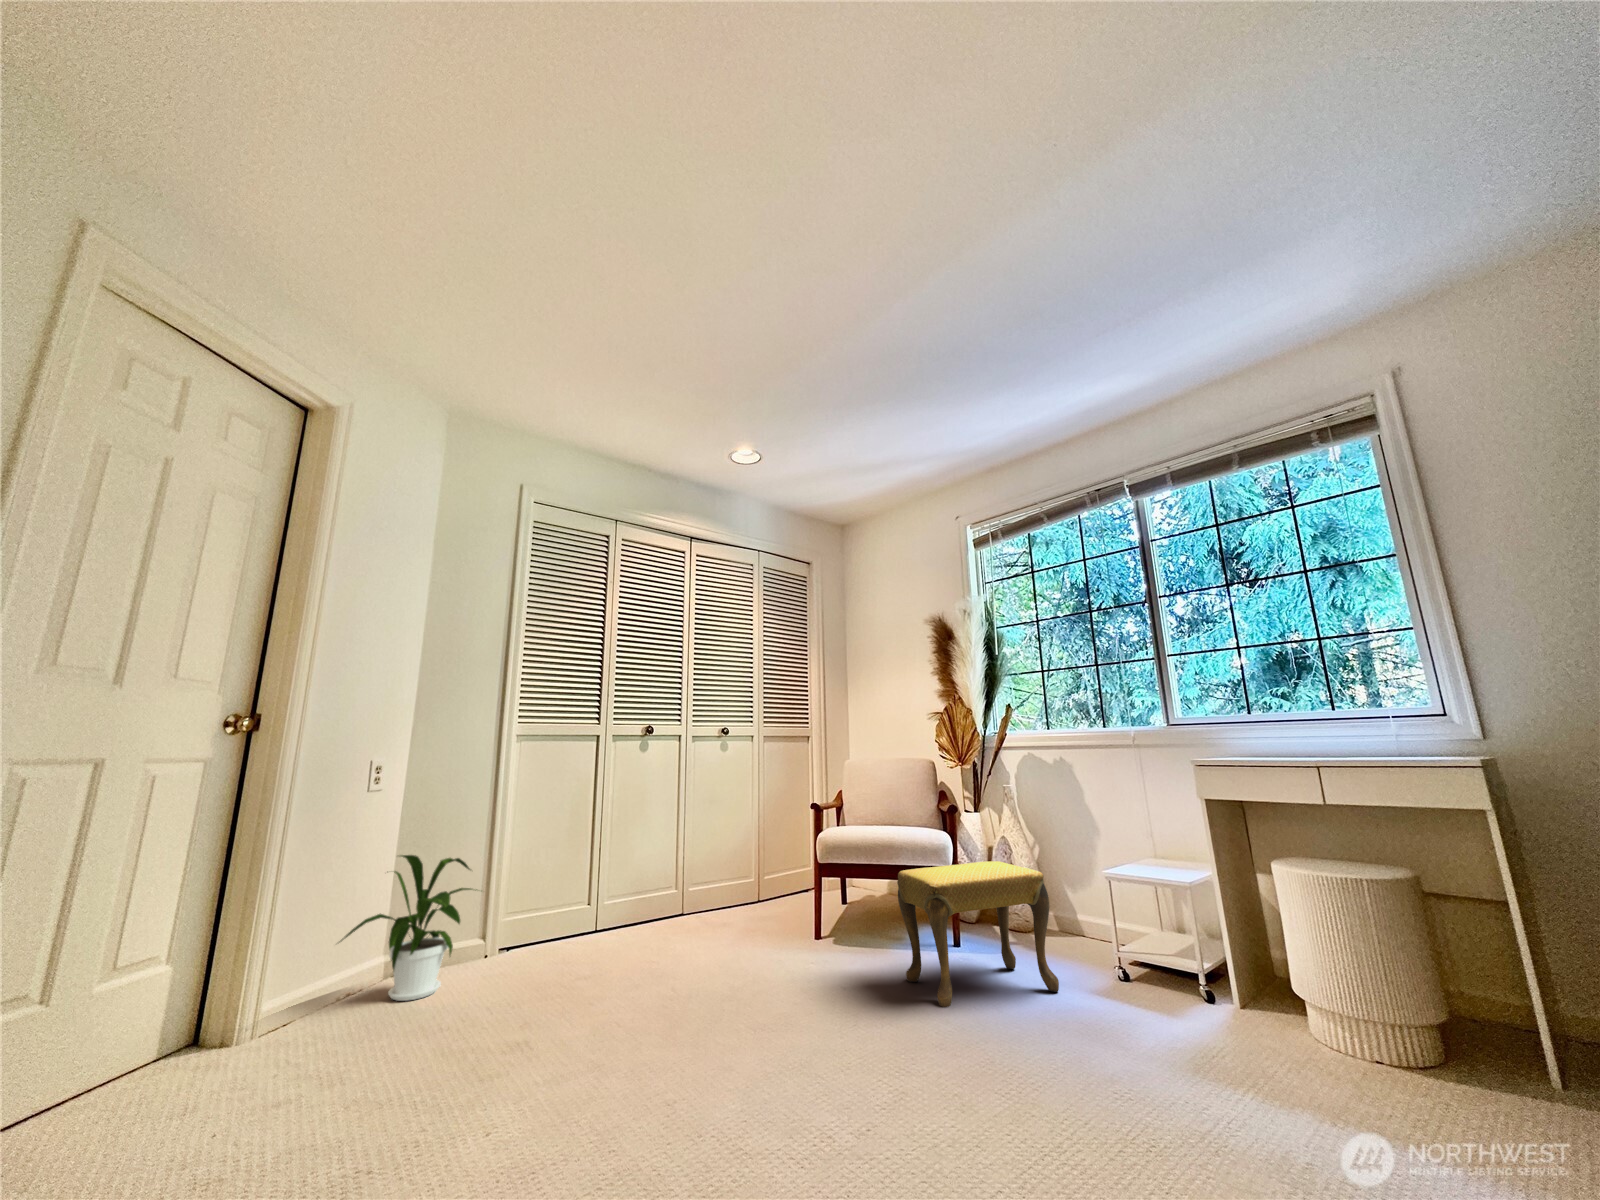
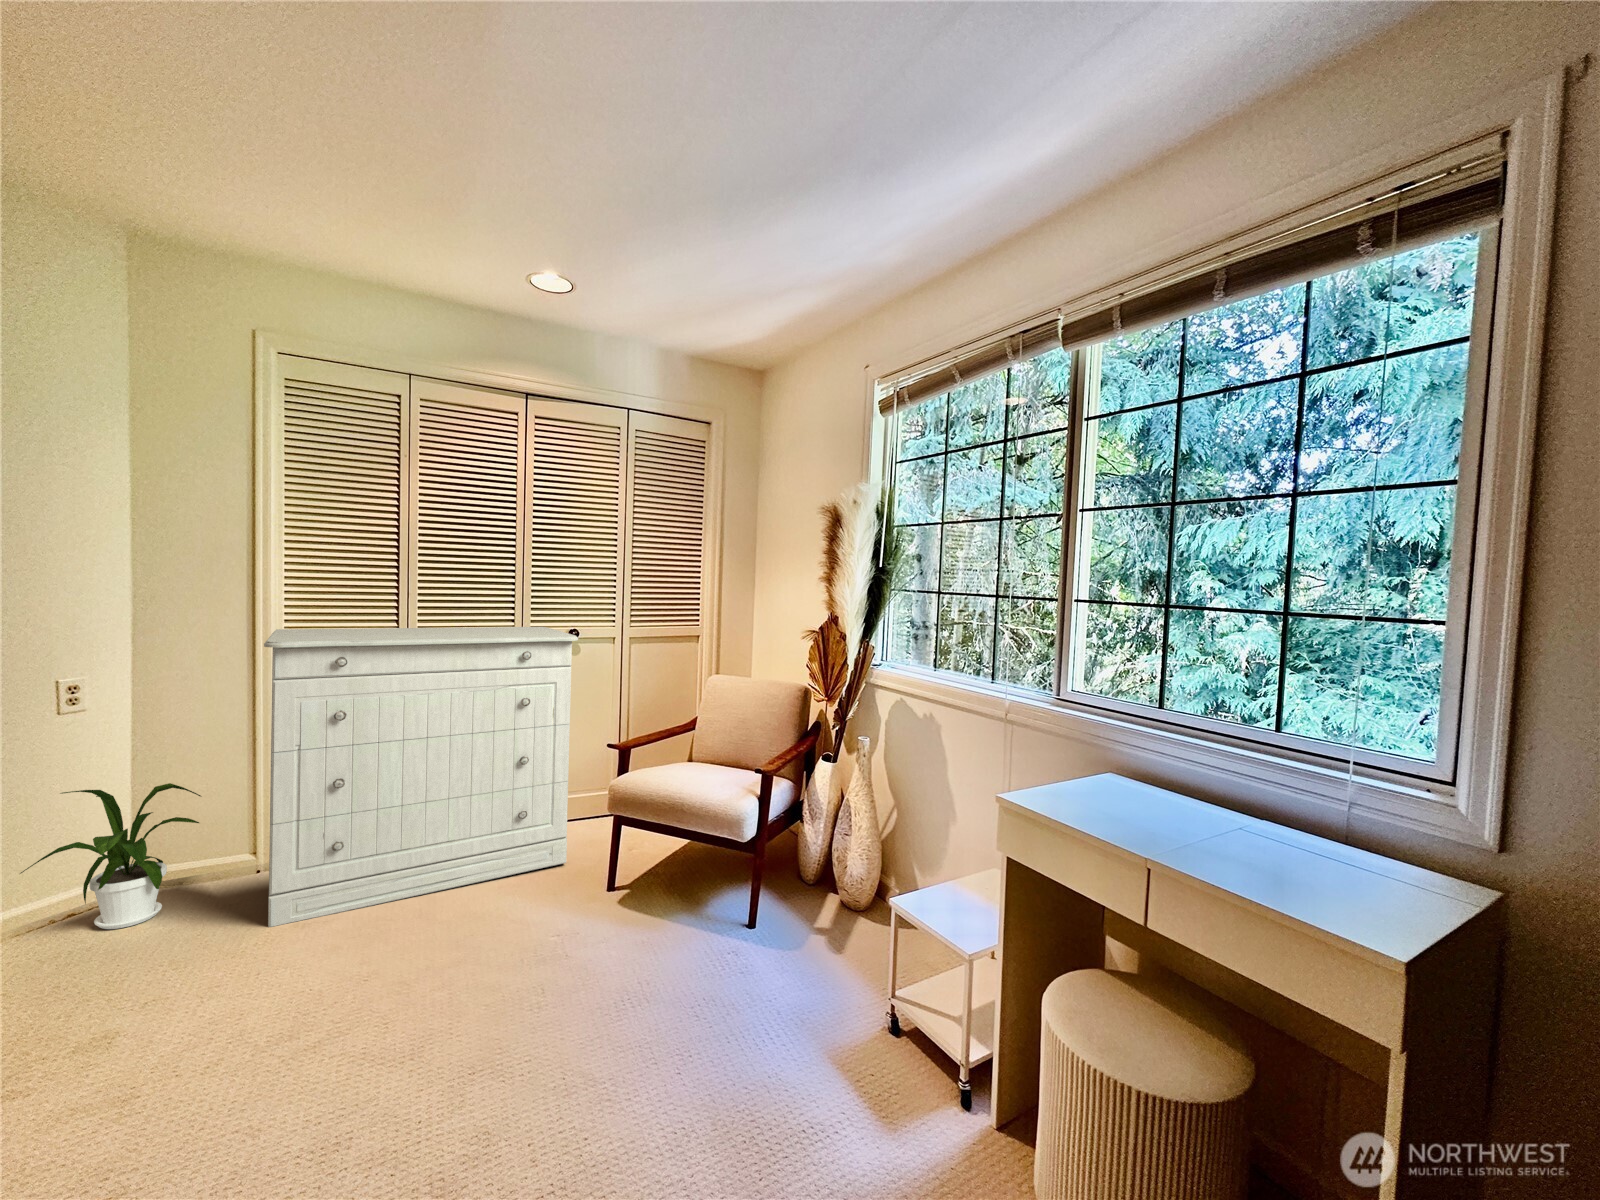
dresser: none [503,716,763,988] -> present [264,627,578,927]
footstool: present [897,861,1059,1007] -> none [615,851,788,1037]

